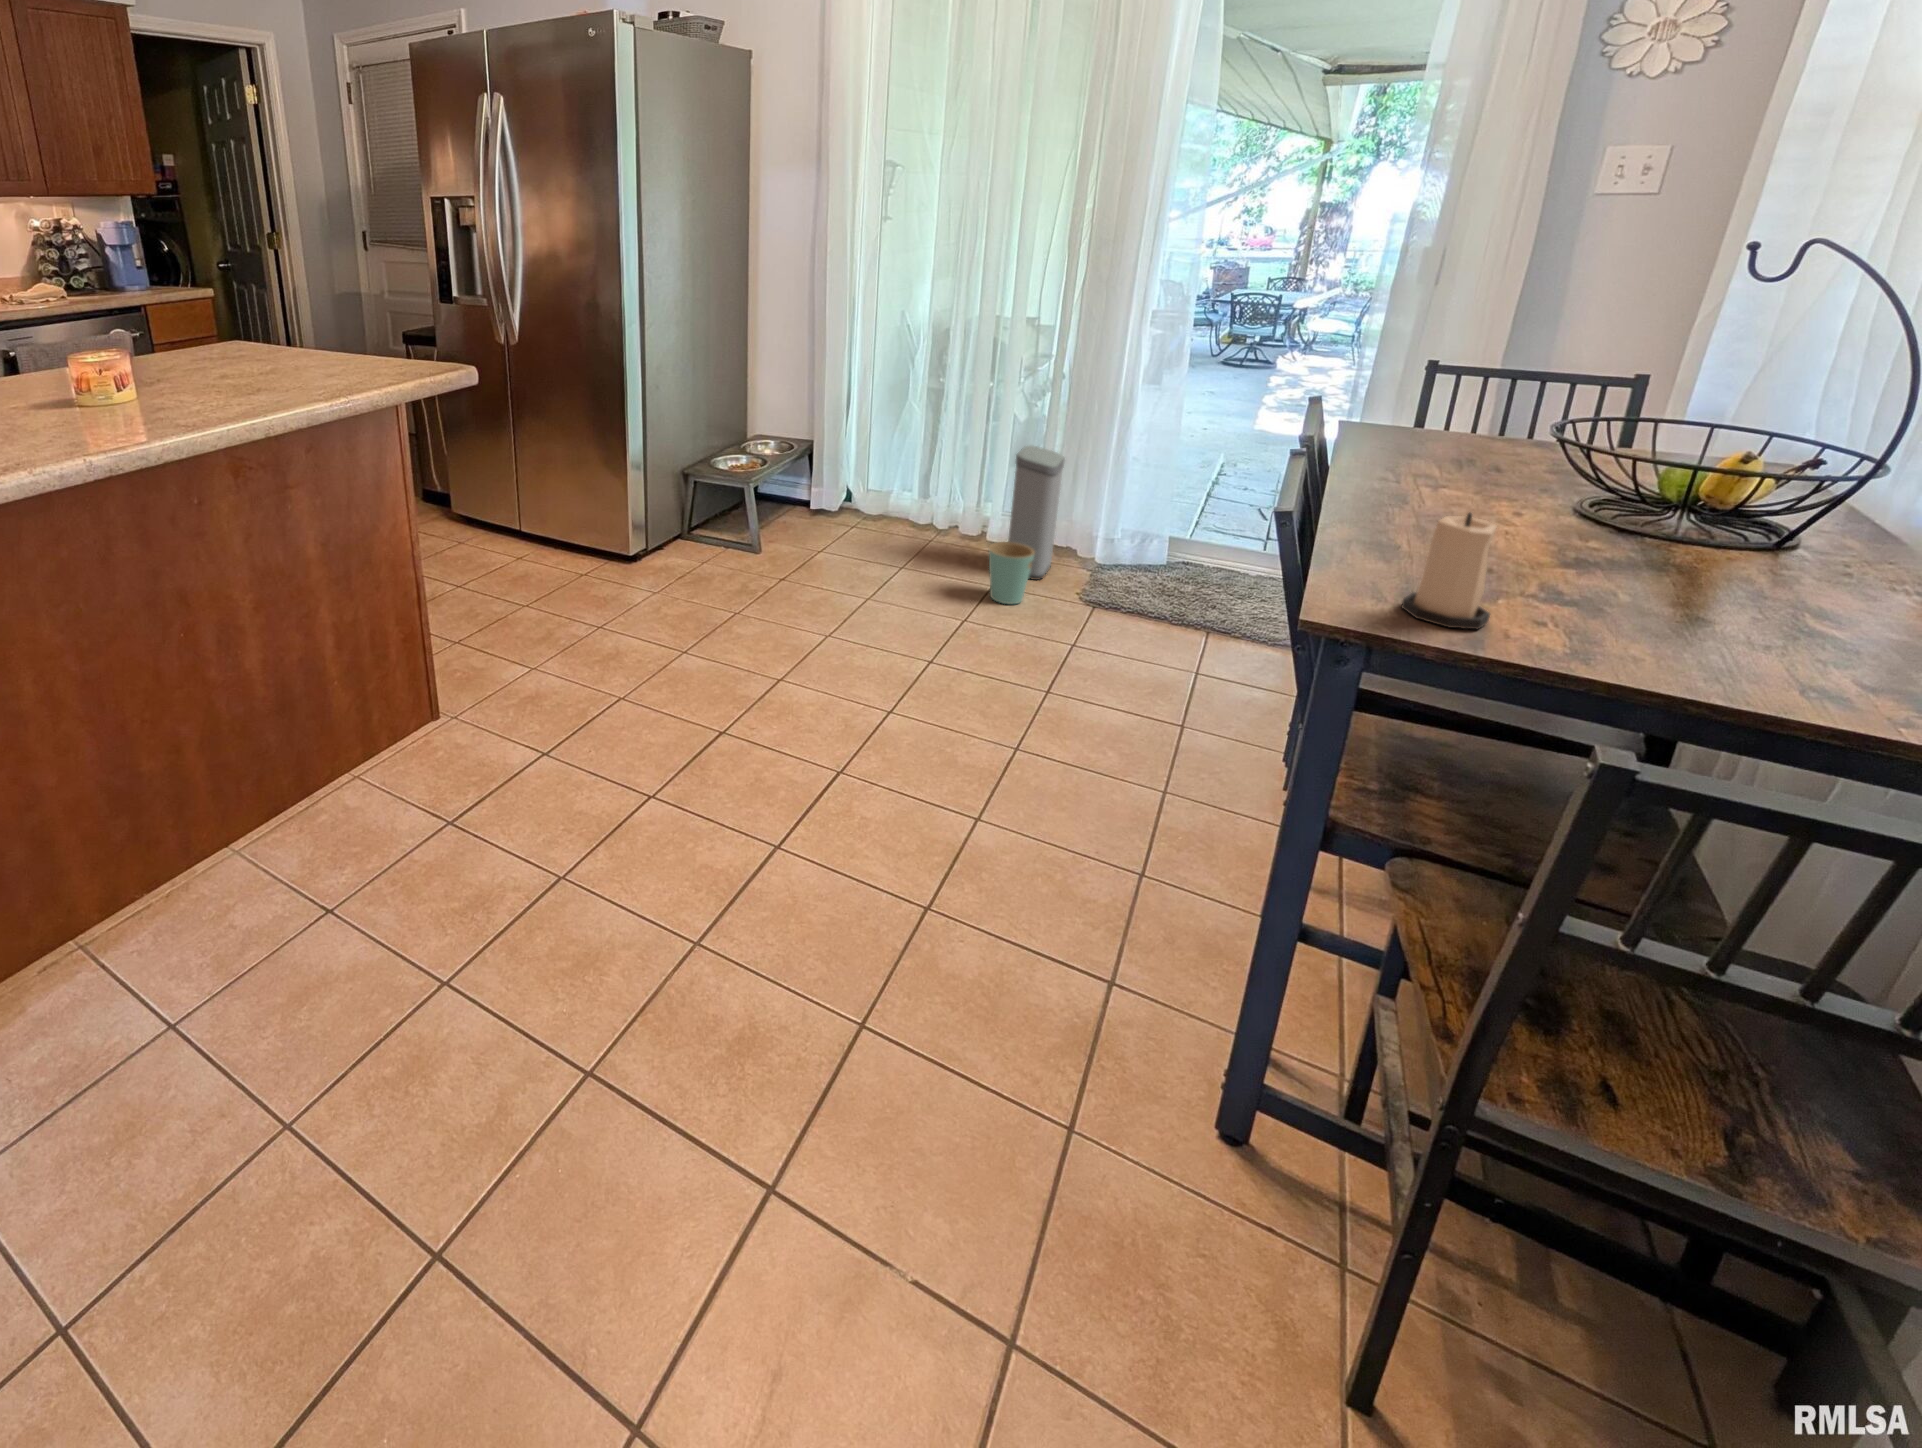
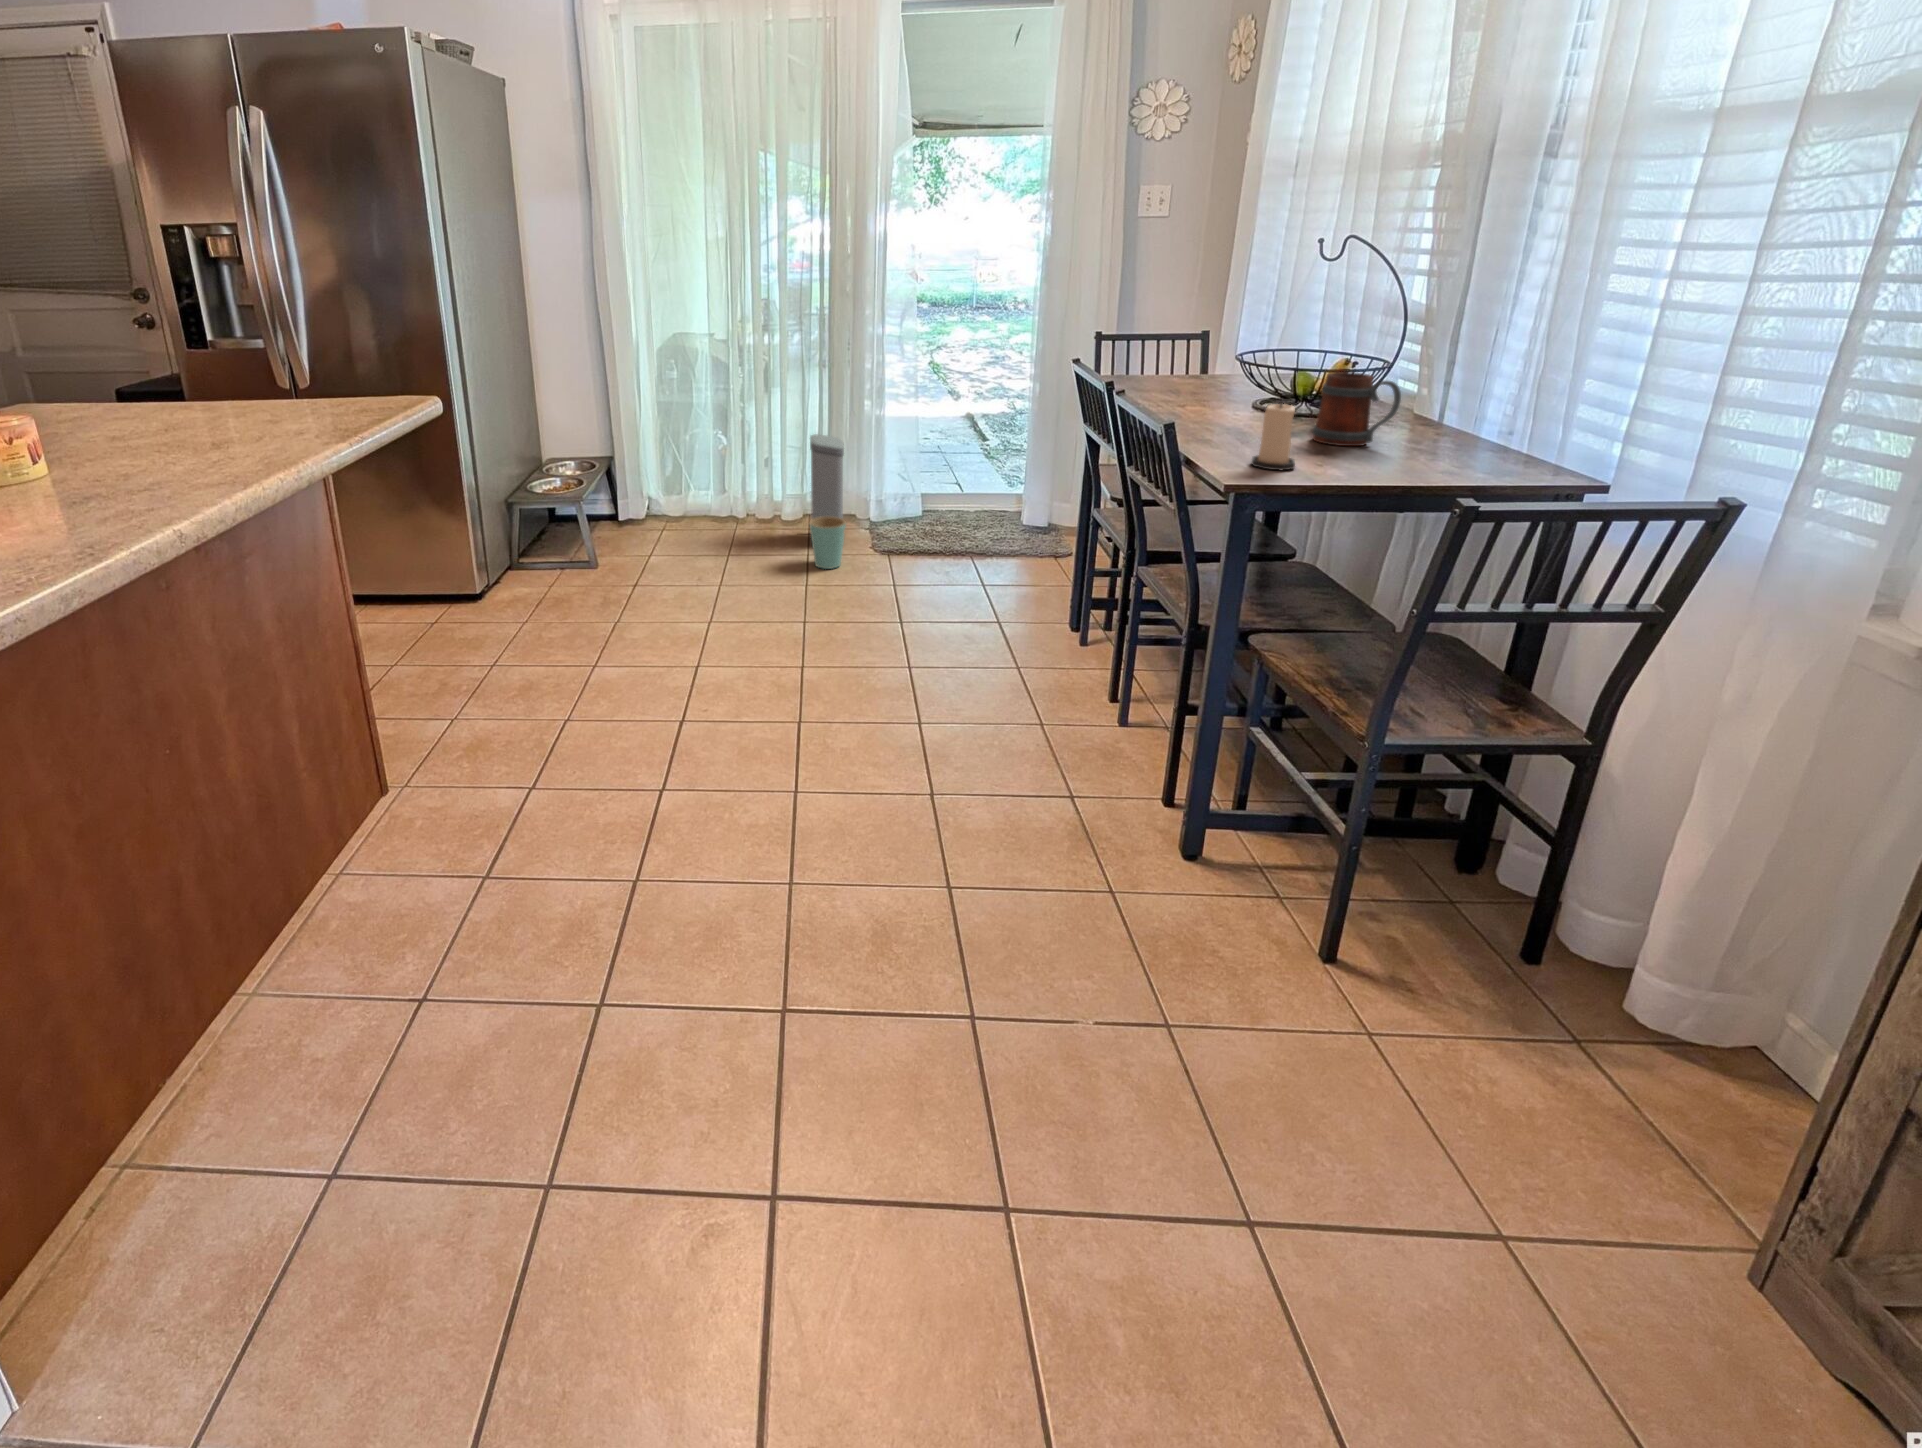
mug: none [1620,478,1824,616] -> present [1312,372,1401,446]

